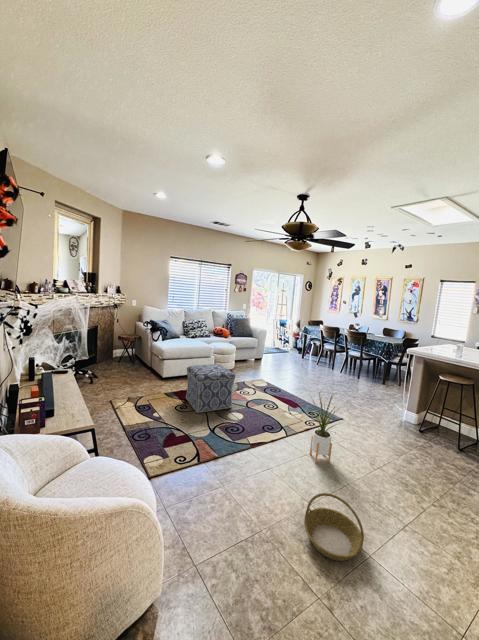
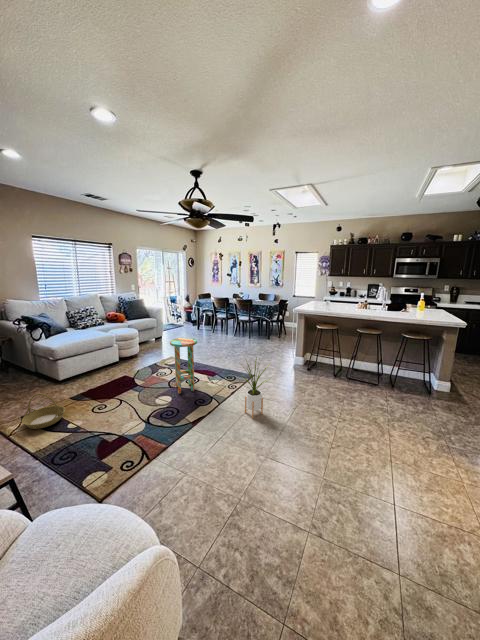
side table: none [250,358,278,417] -> present [170,337,197,394]
ottoman: present [186,364,235,413] -> none [96,352,157,409]
basket: present [304,493,364,561] -> present [22,394,65,429]

